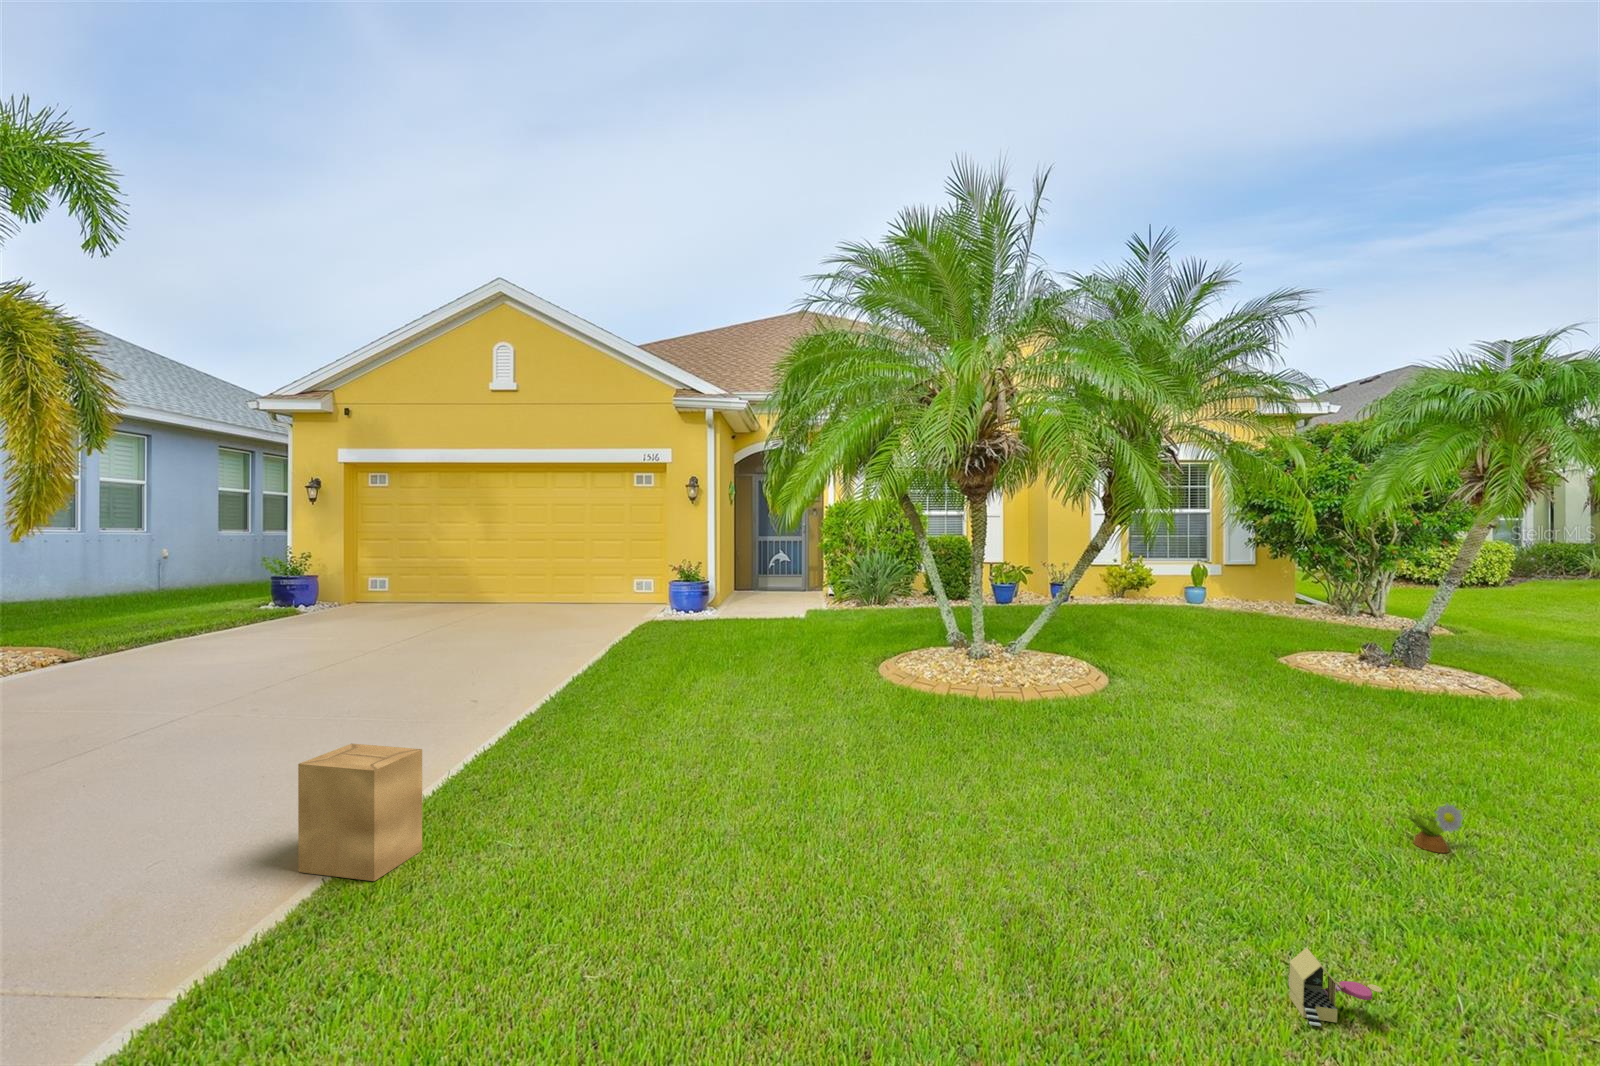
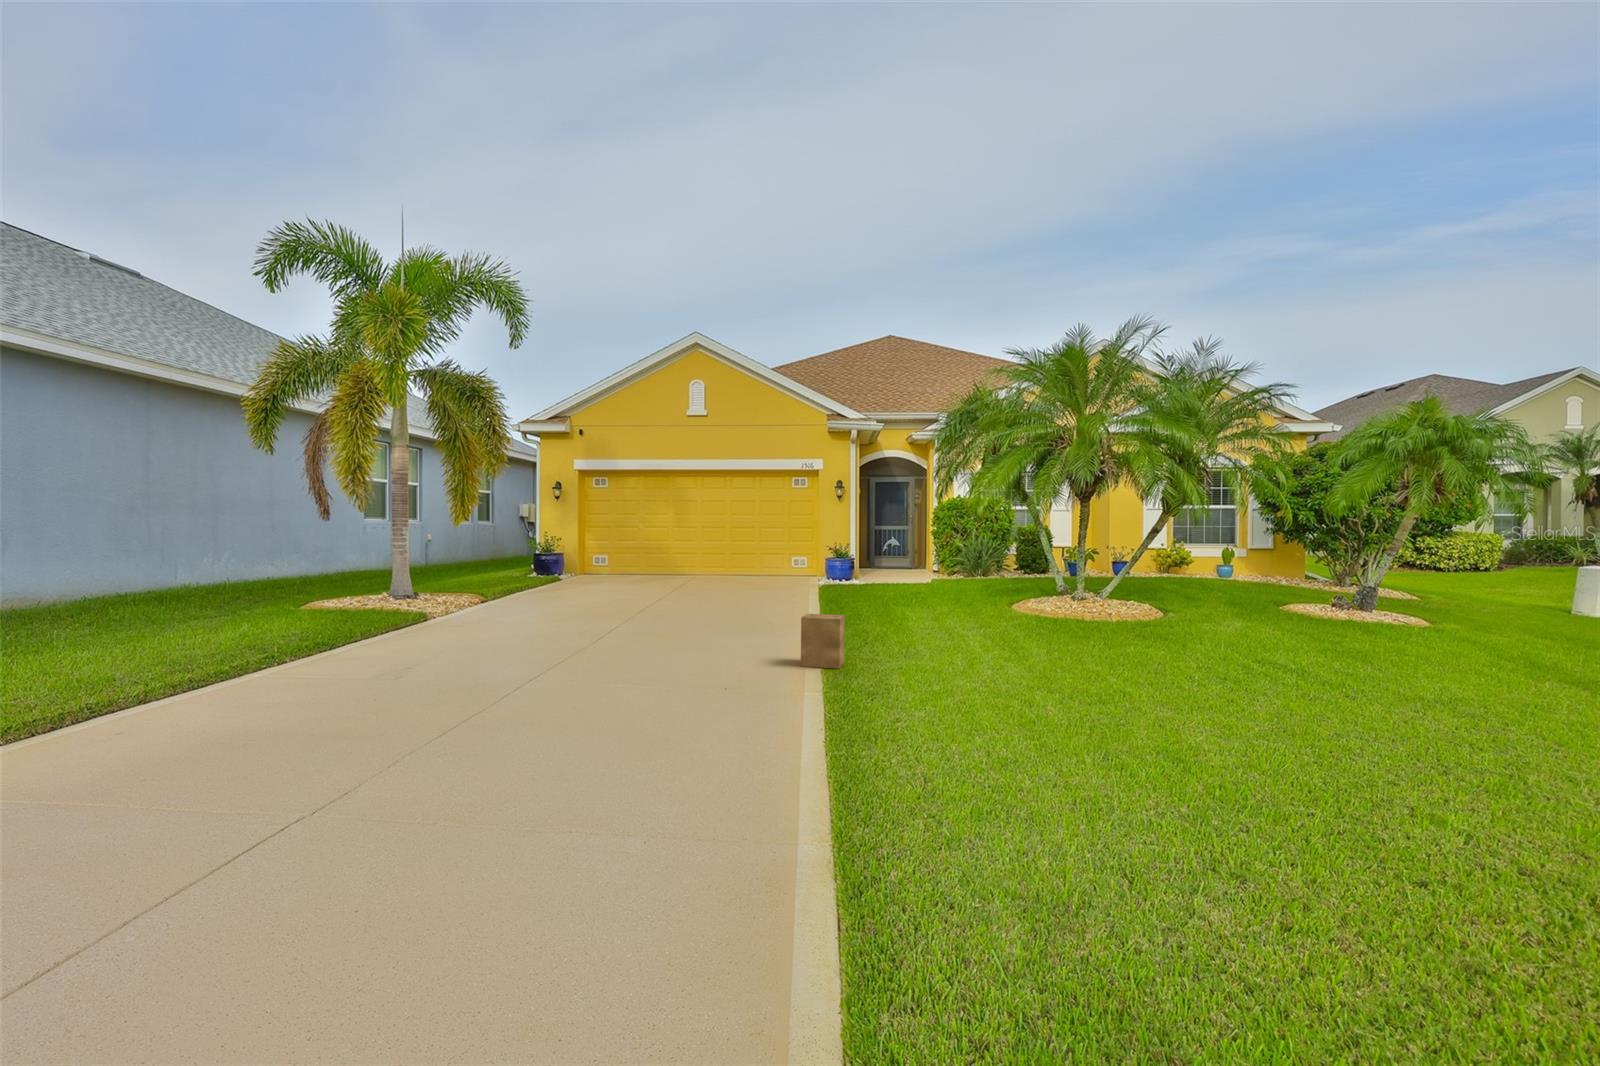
decorative plant: present [1400,803,1463,853] -> none [1313,643,1344,667]
toy house: present [1289,948,1383,1026] -> none [1246,670,1280,694]

